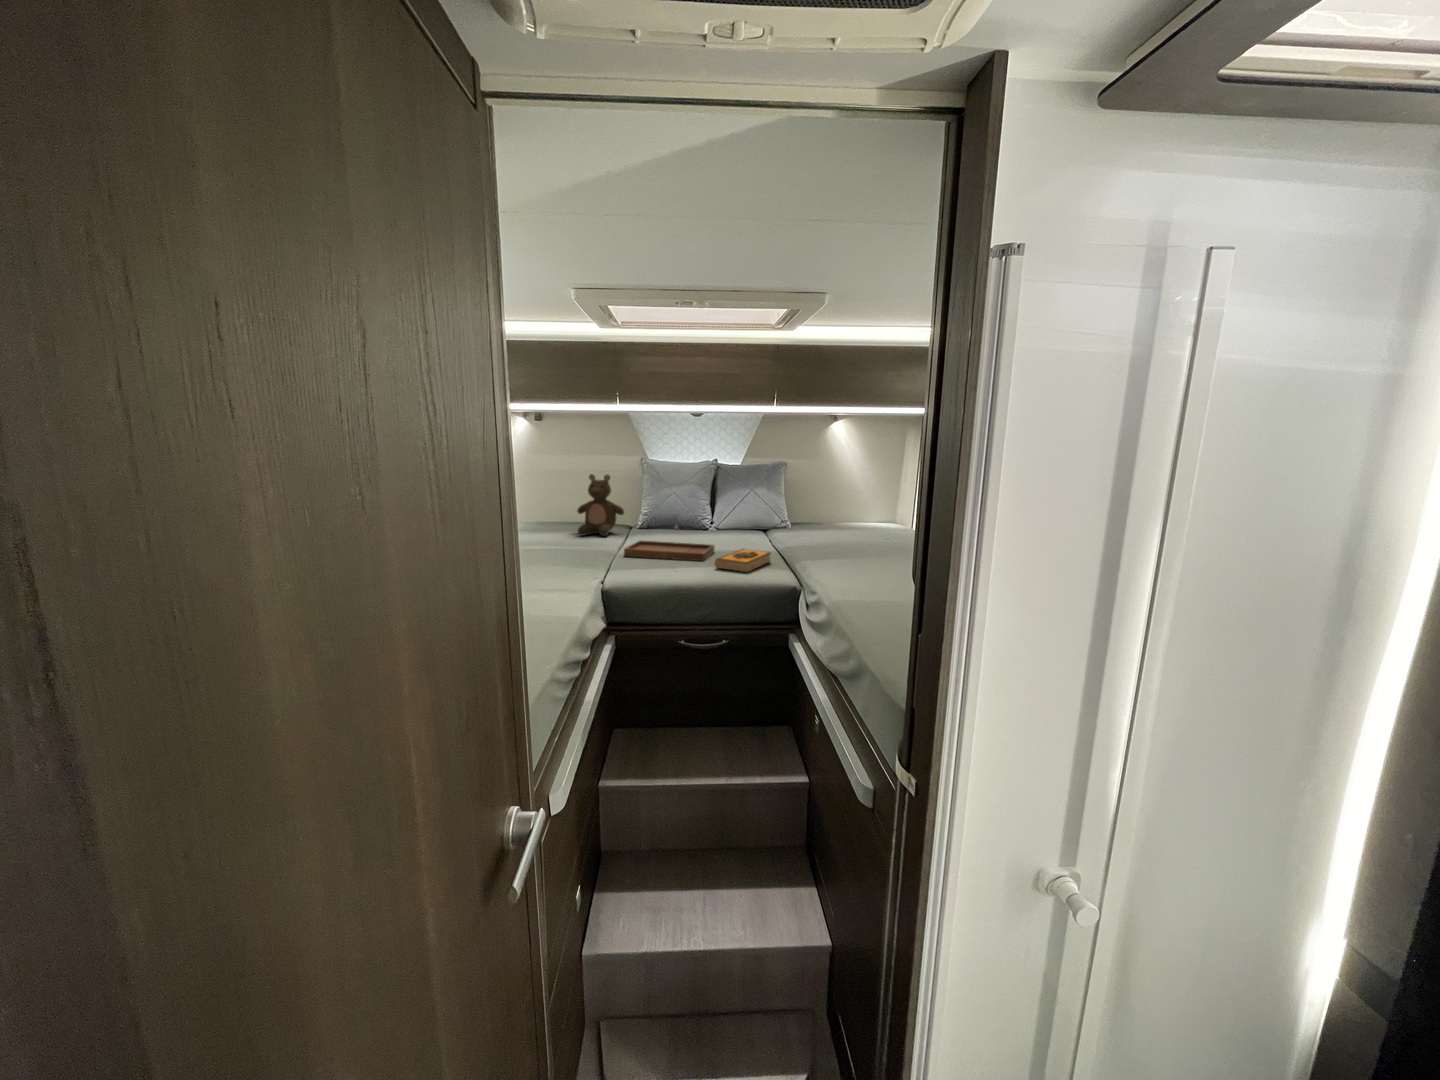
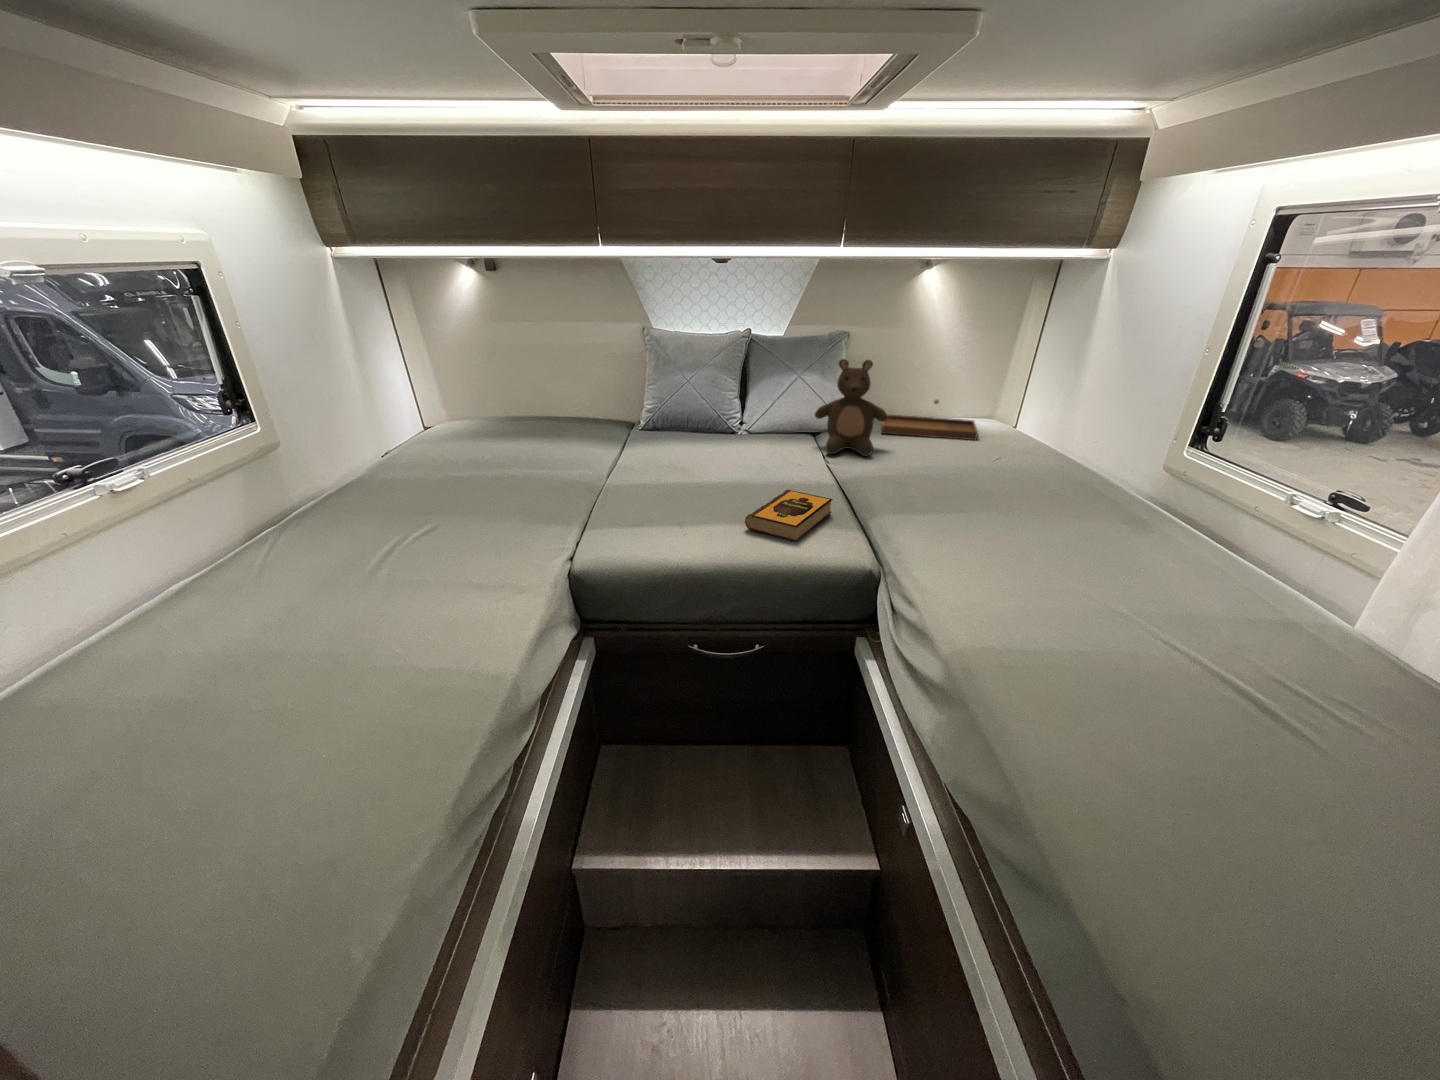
stuffed bear: present [577,474,624,537] -> present [815,359,888,456]
tray: present [624,526,714,561] -> present [881,399,978,440]

